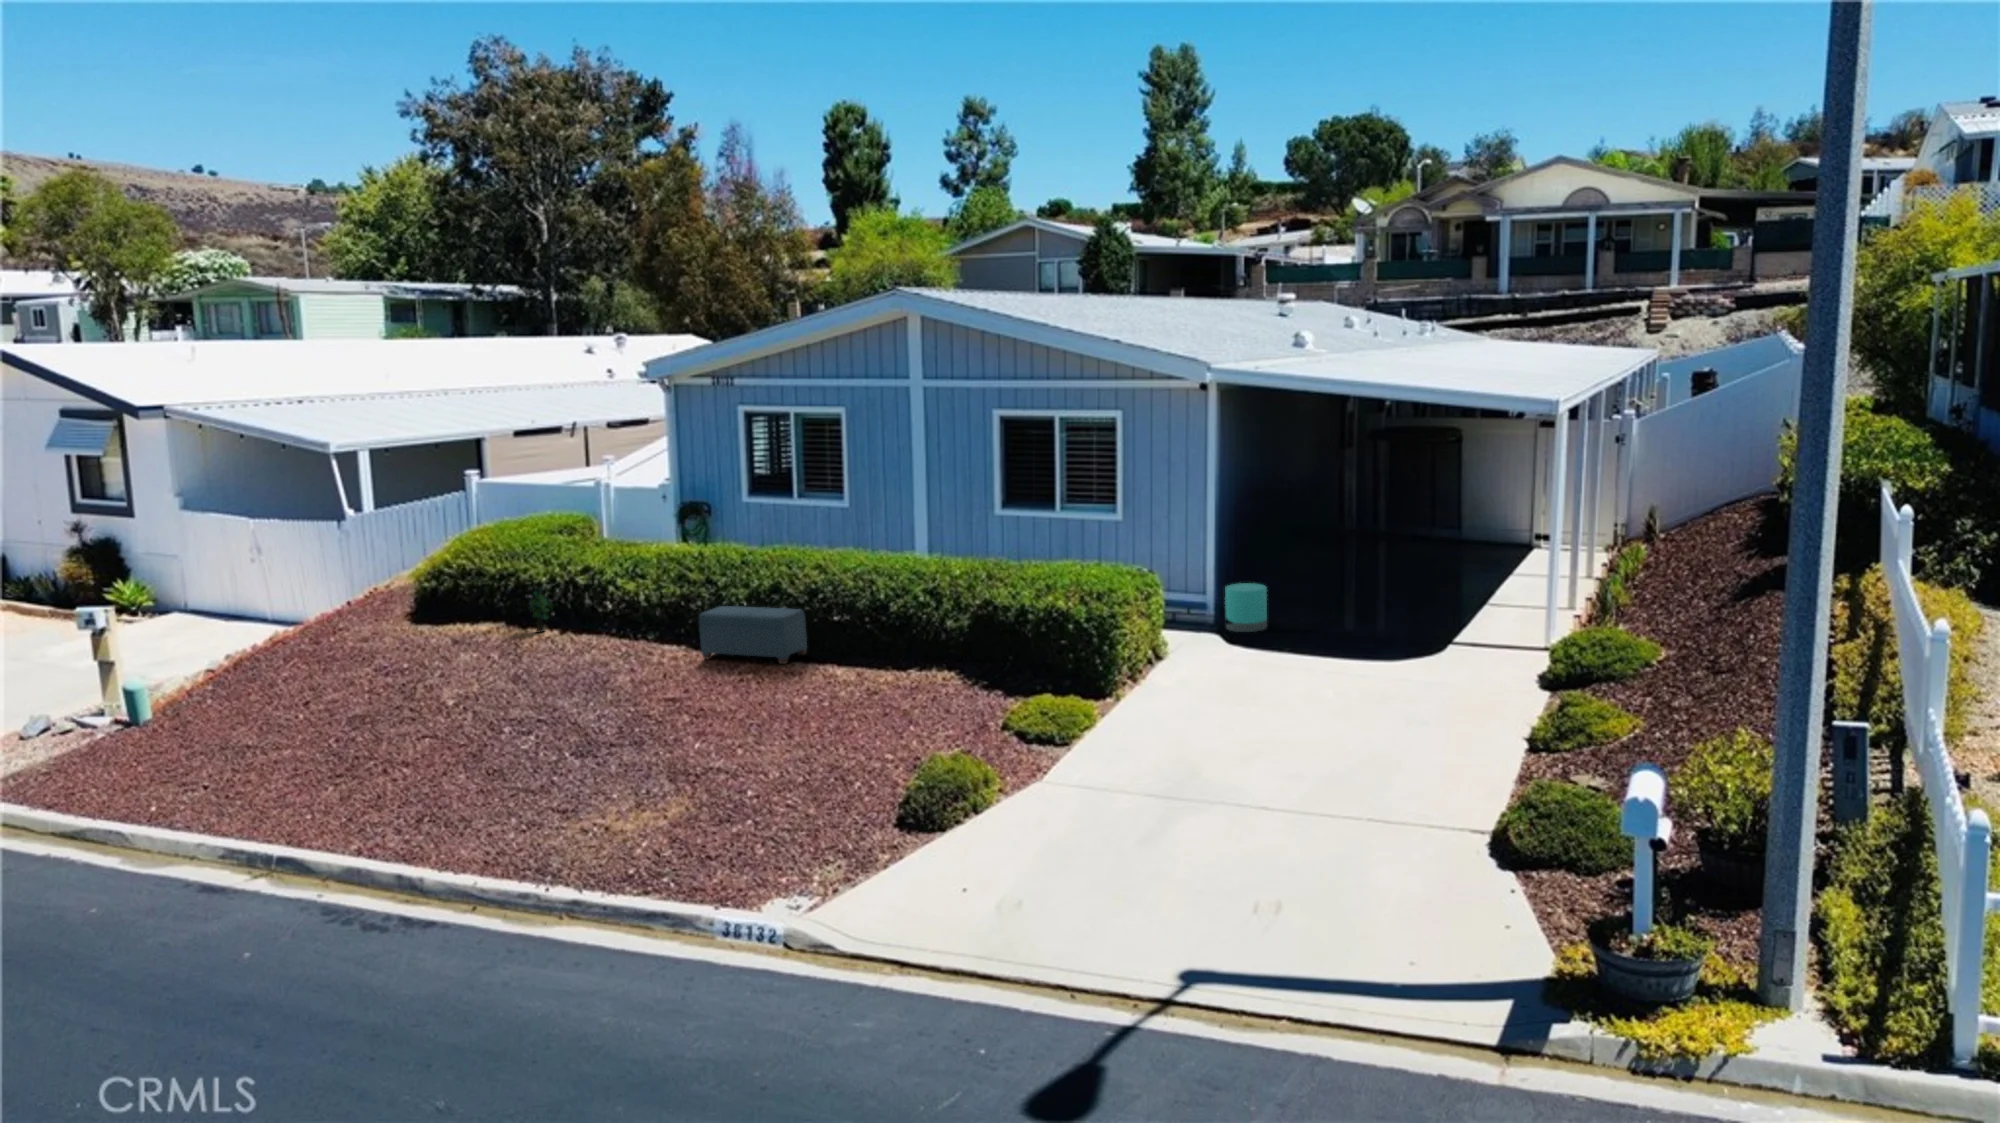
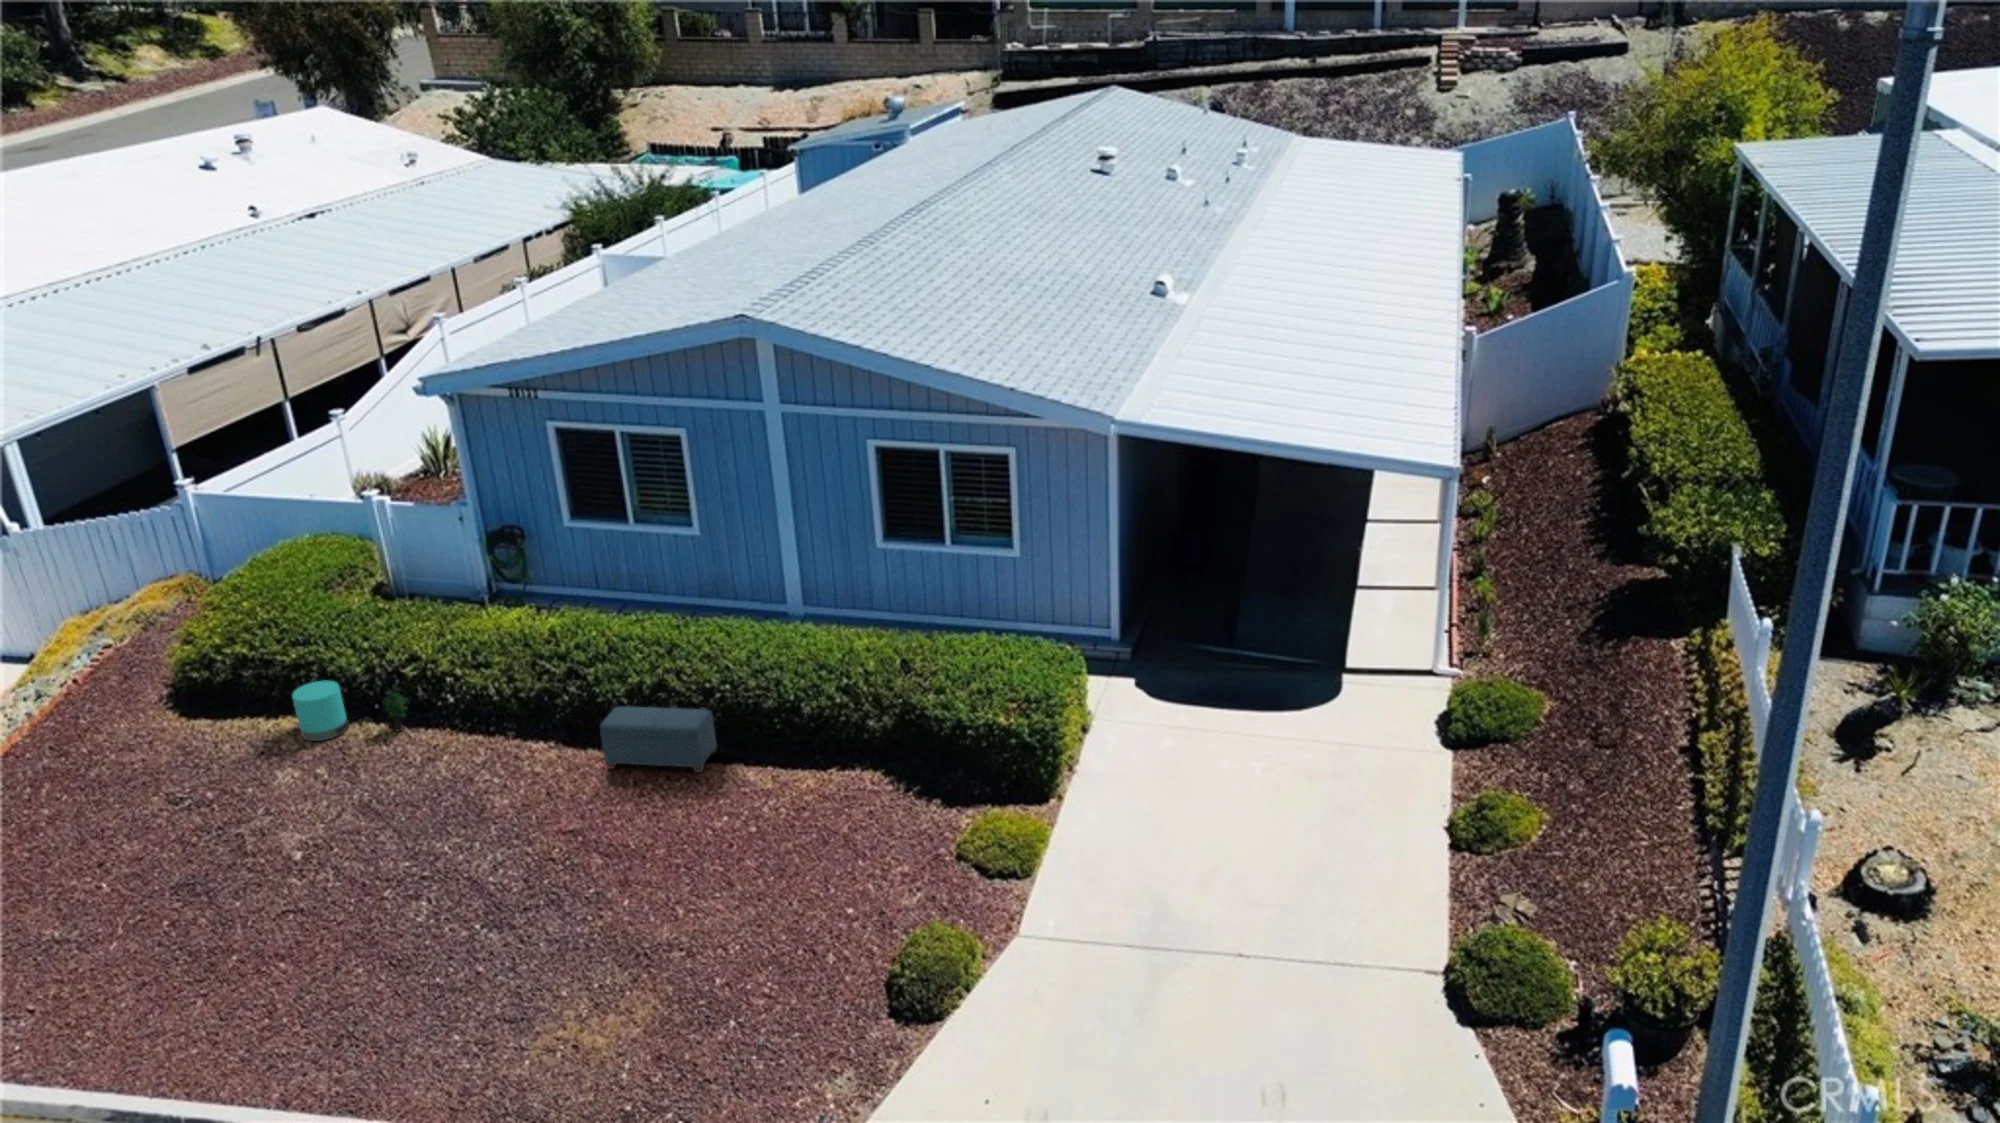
trash can: present [1225,583,1267,632] -> present [292,680,349,741]

